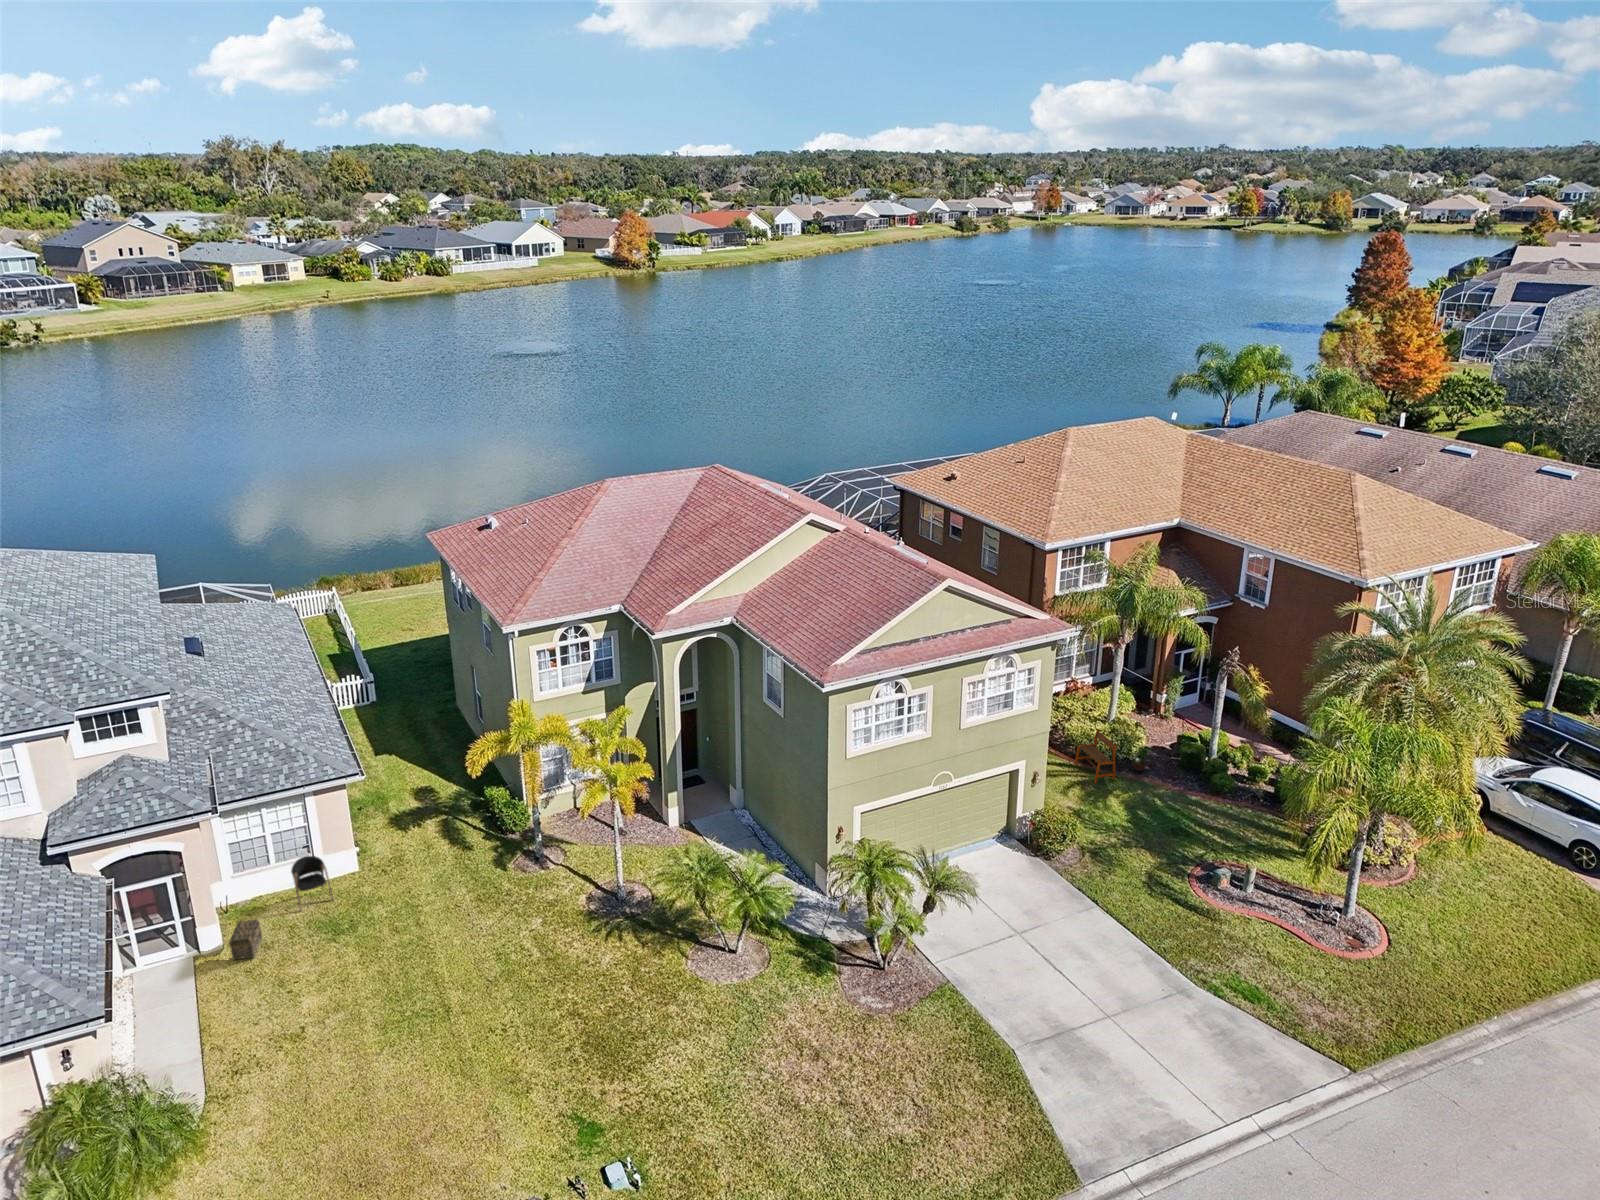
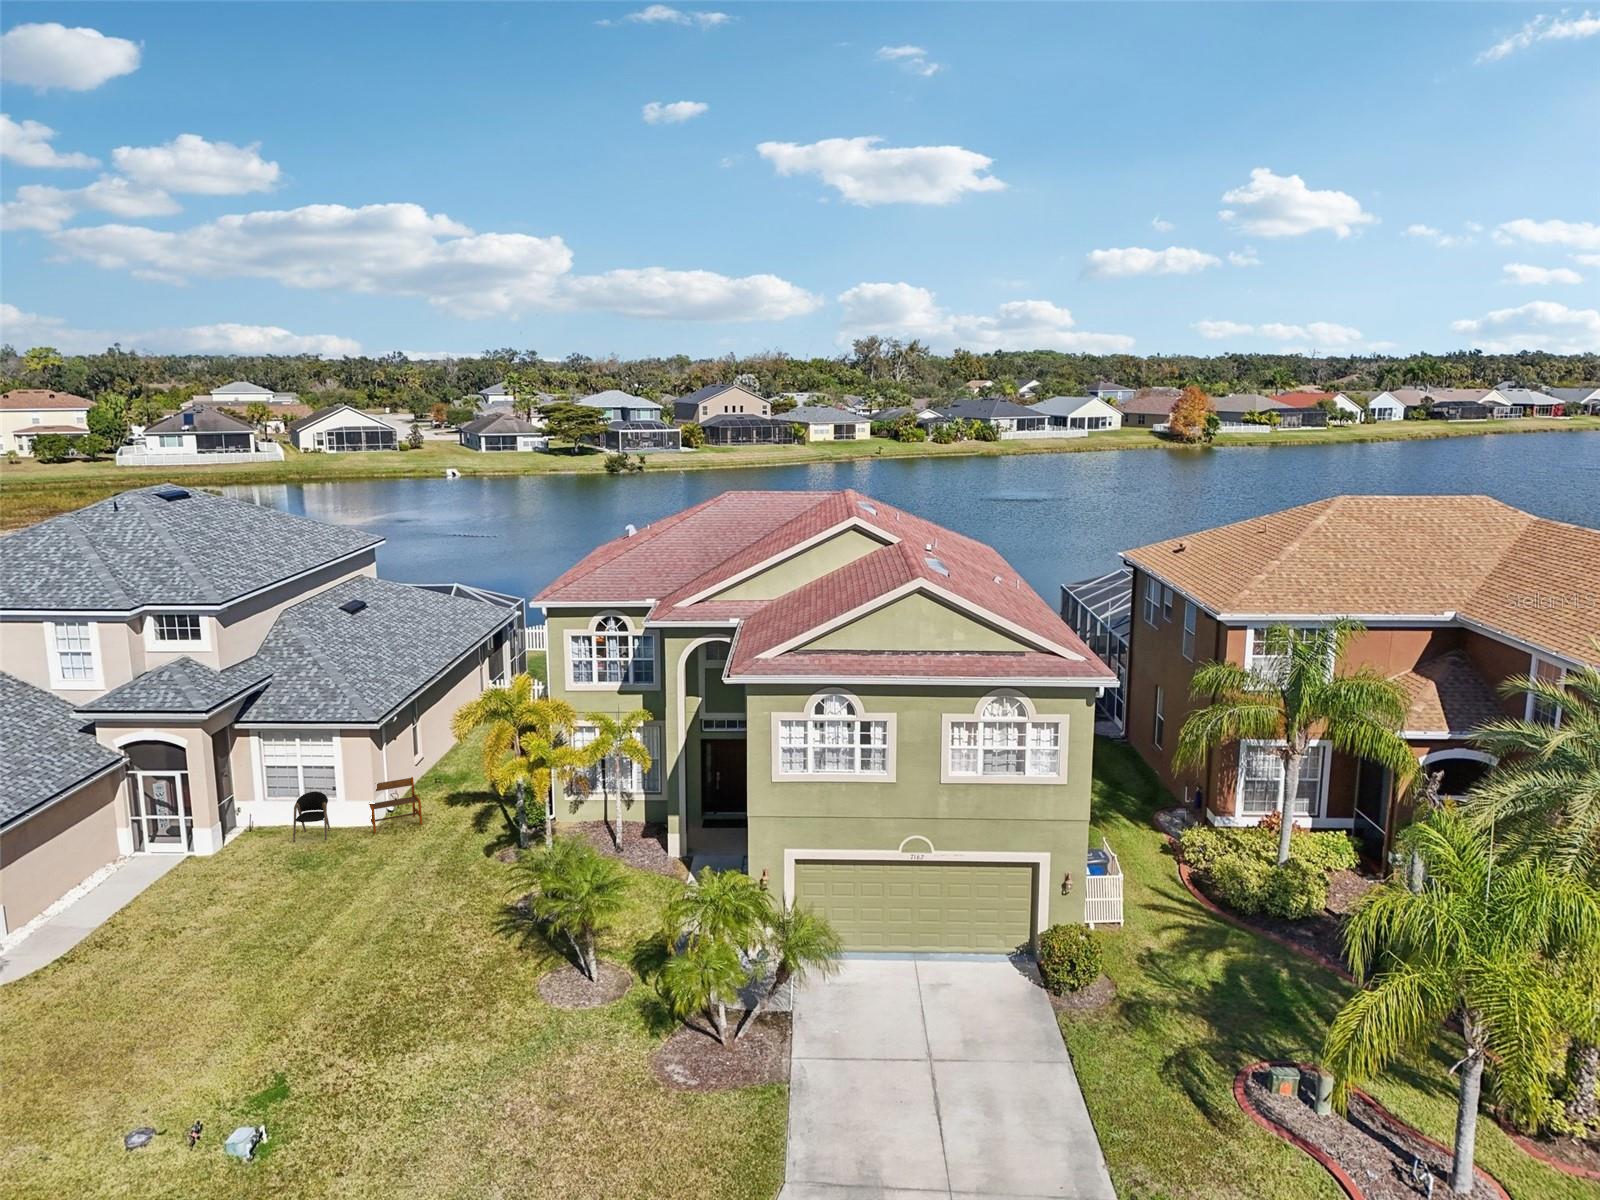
bench: present [1075,730,1117,783] -> present [369,777,422,833]
potted tree: present [1132,746,1150,771] -> none [1281,890,1309,930]
basket: present [229,919,262,960] -> none [201,830,243,865]

